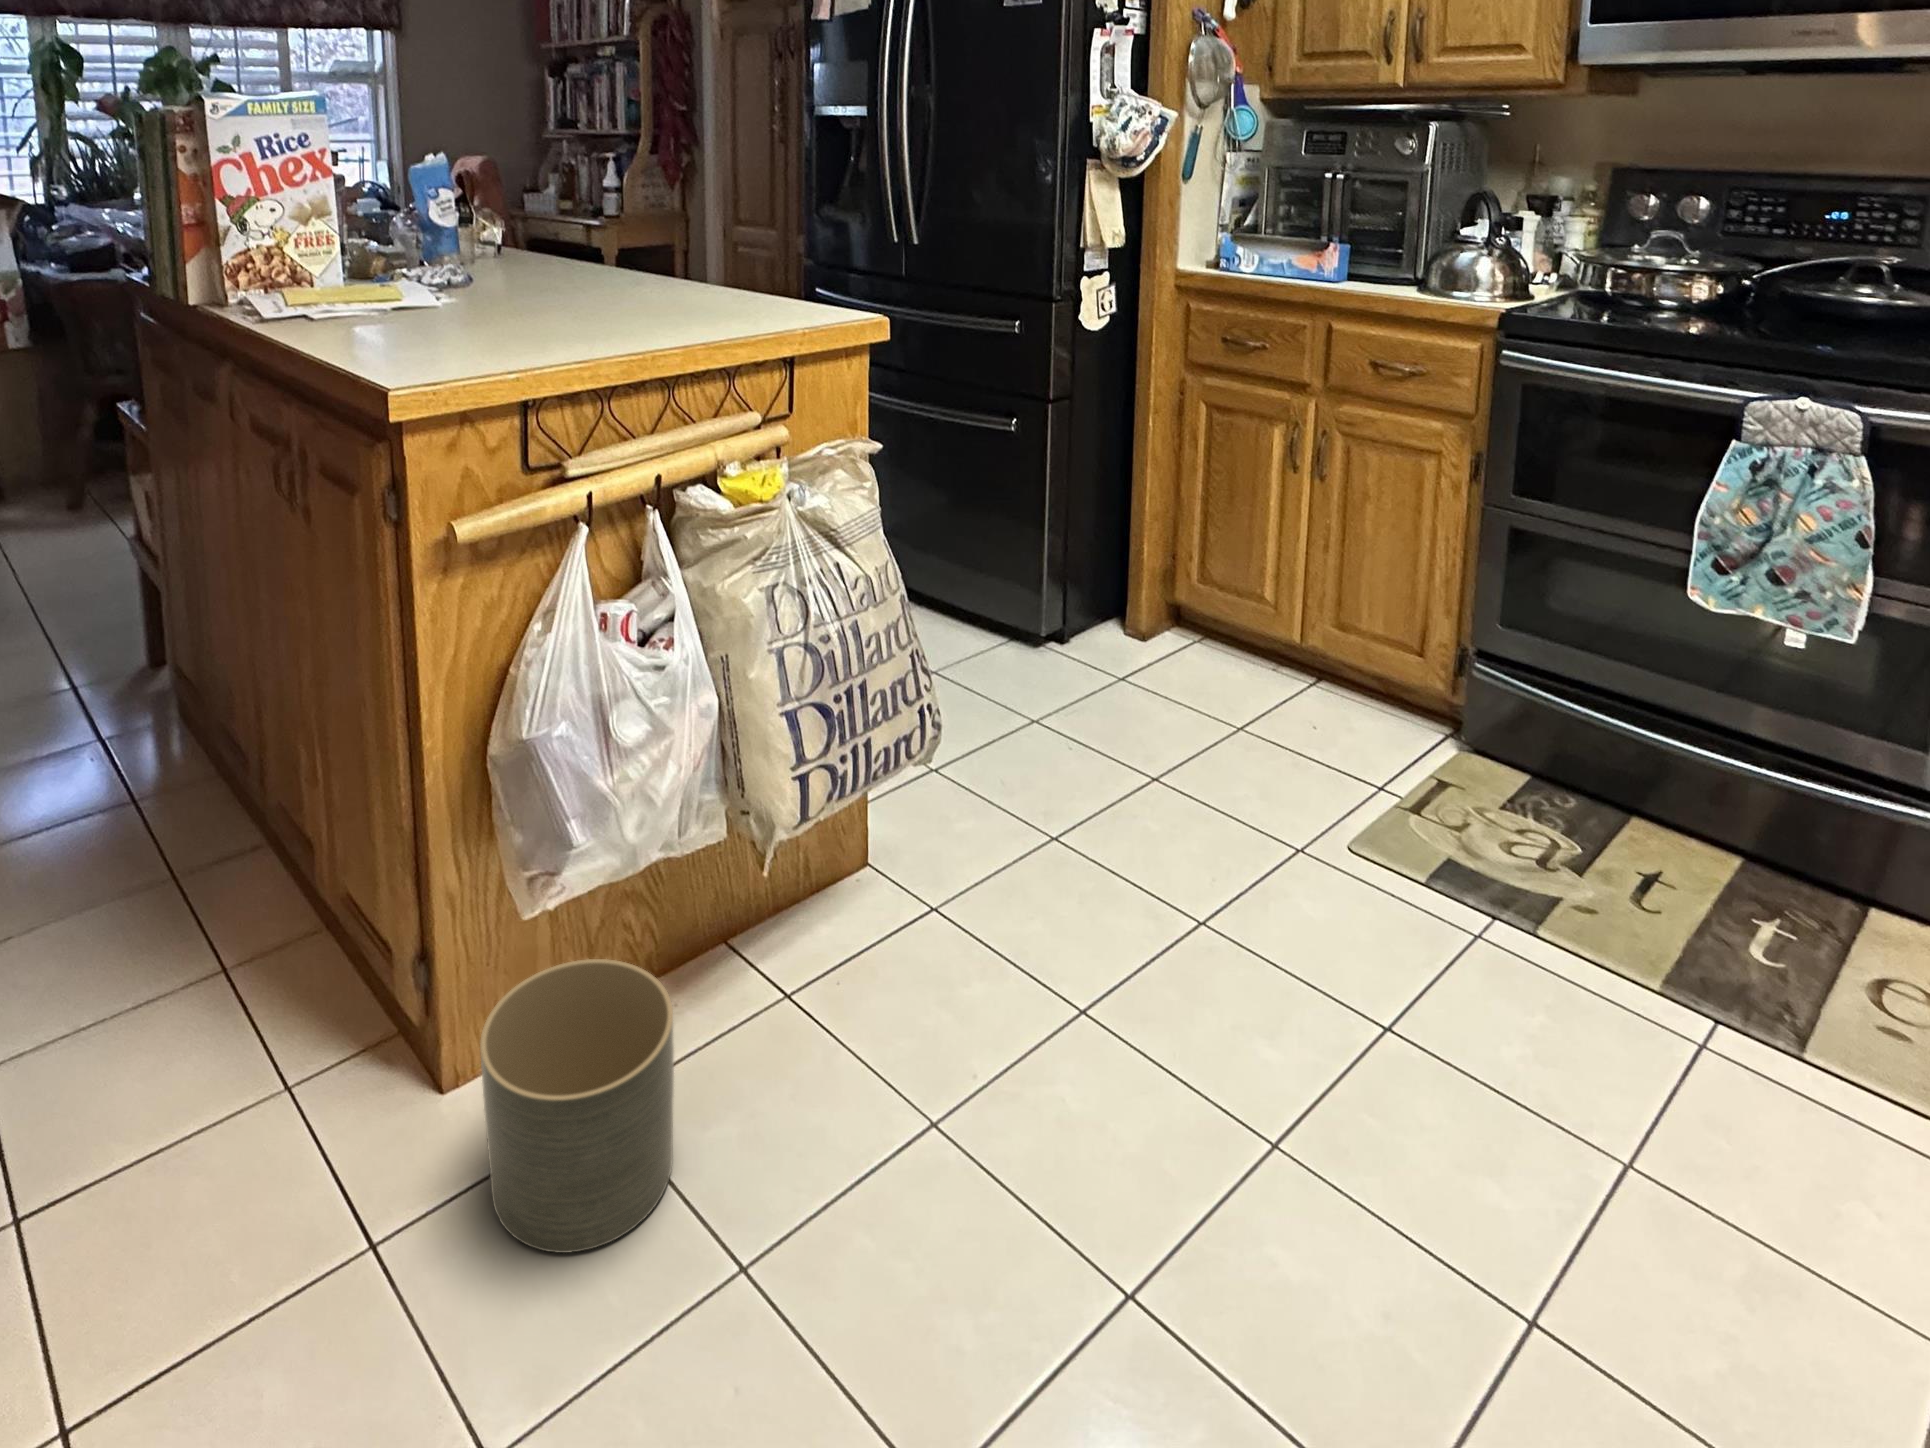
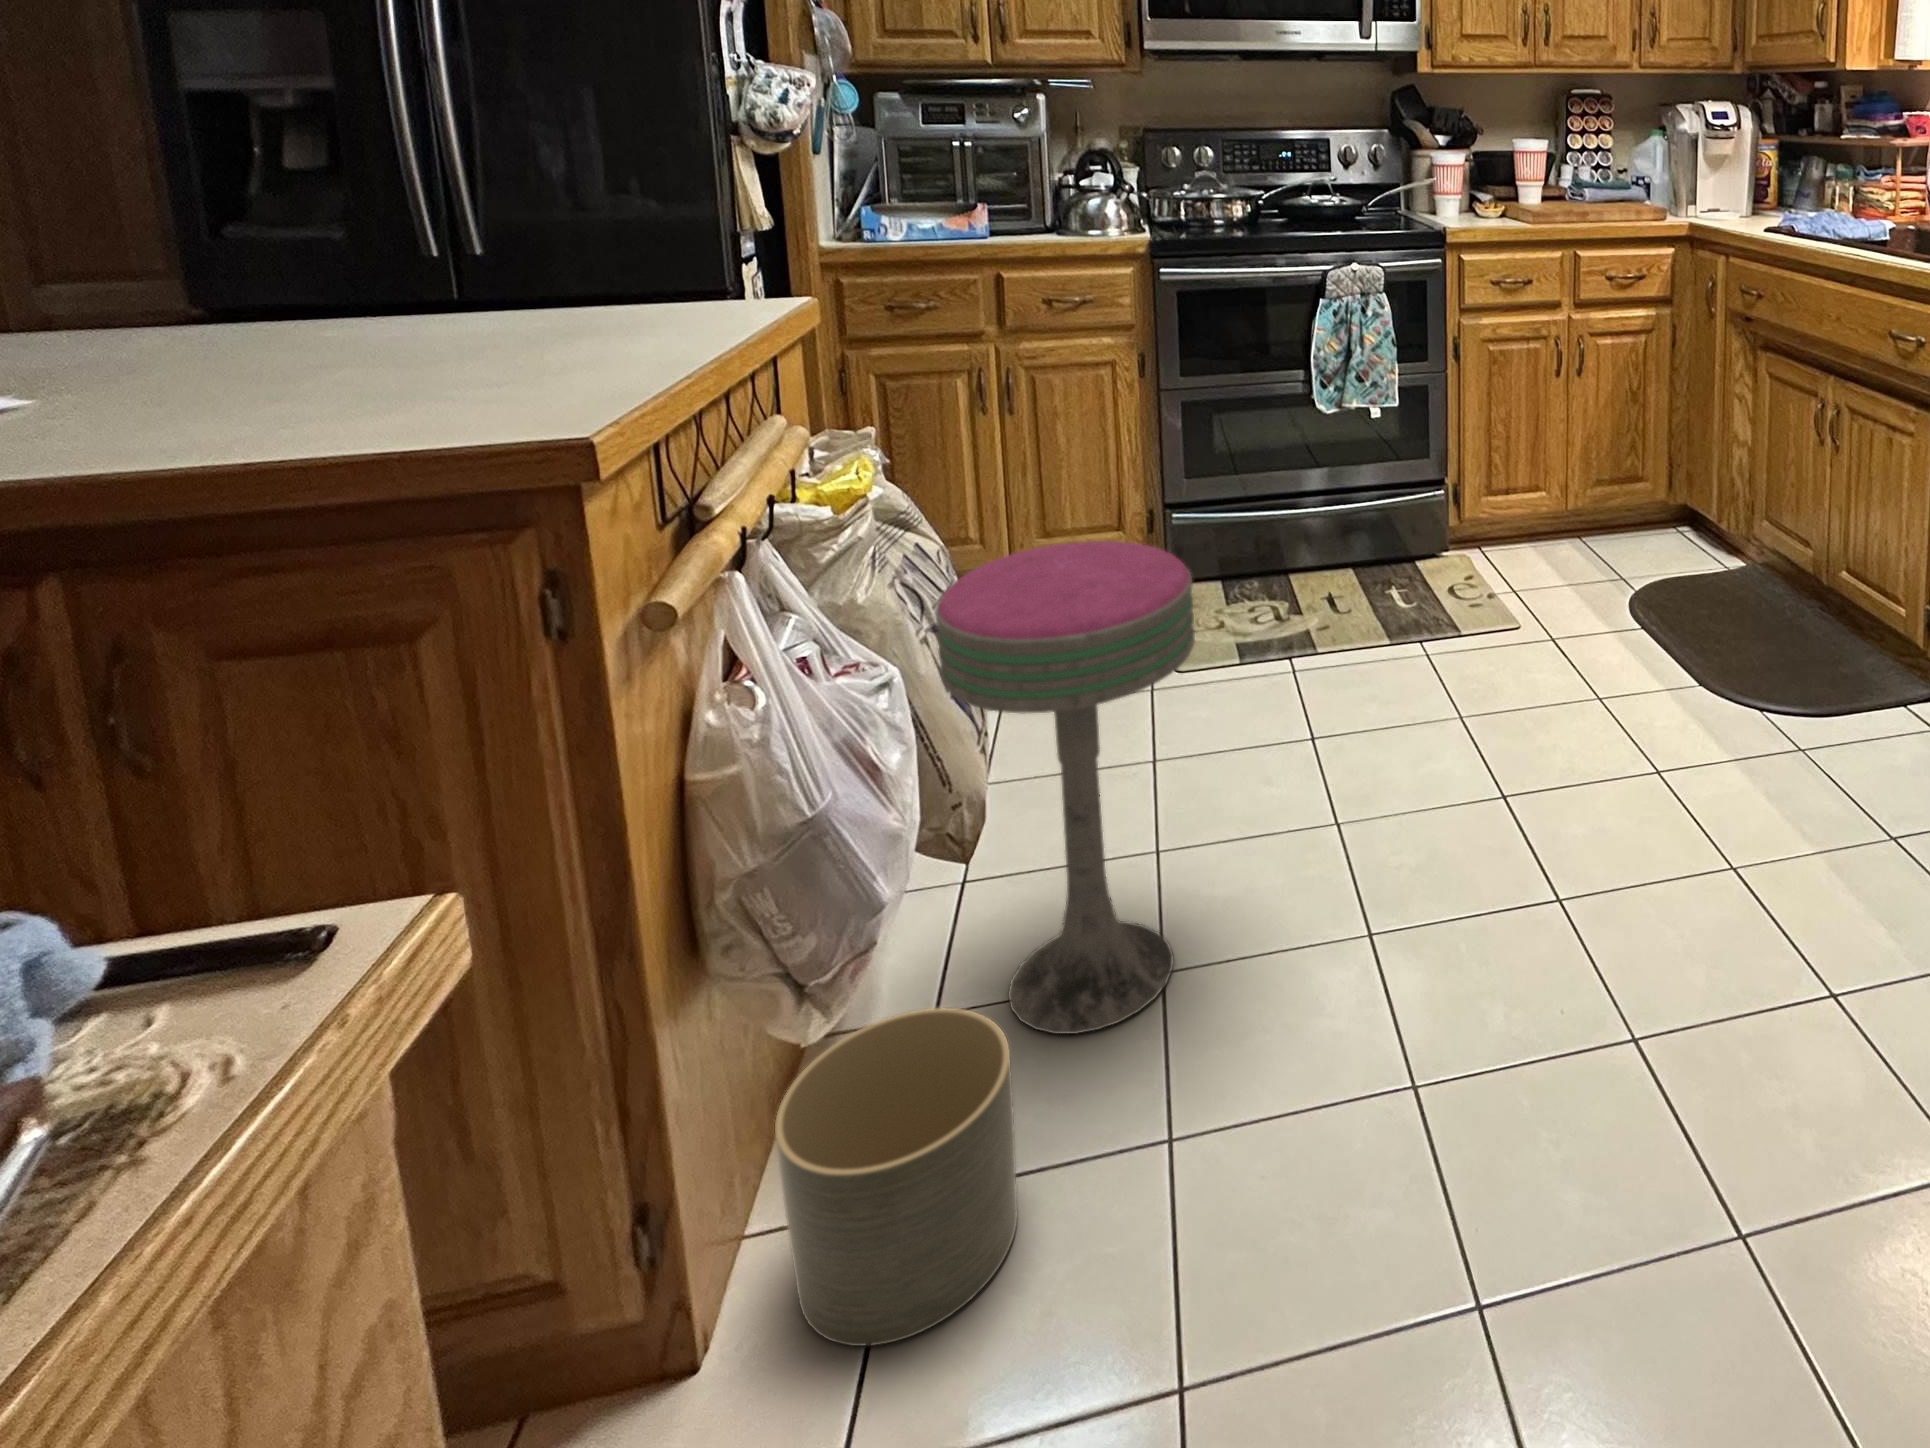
bar stool: none [782,616,1044,1156] -> present [935,541,1195,1034]

